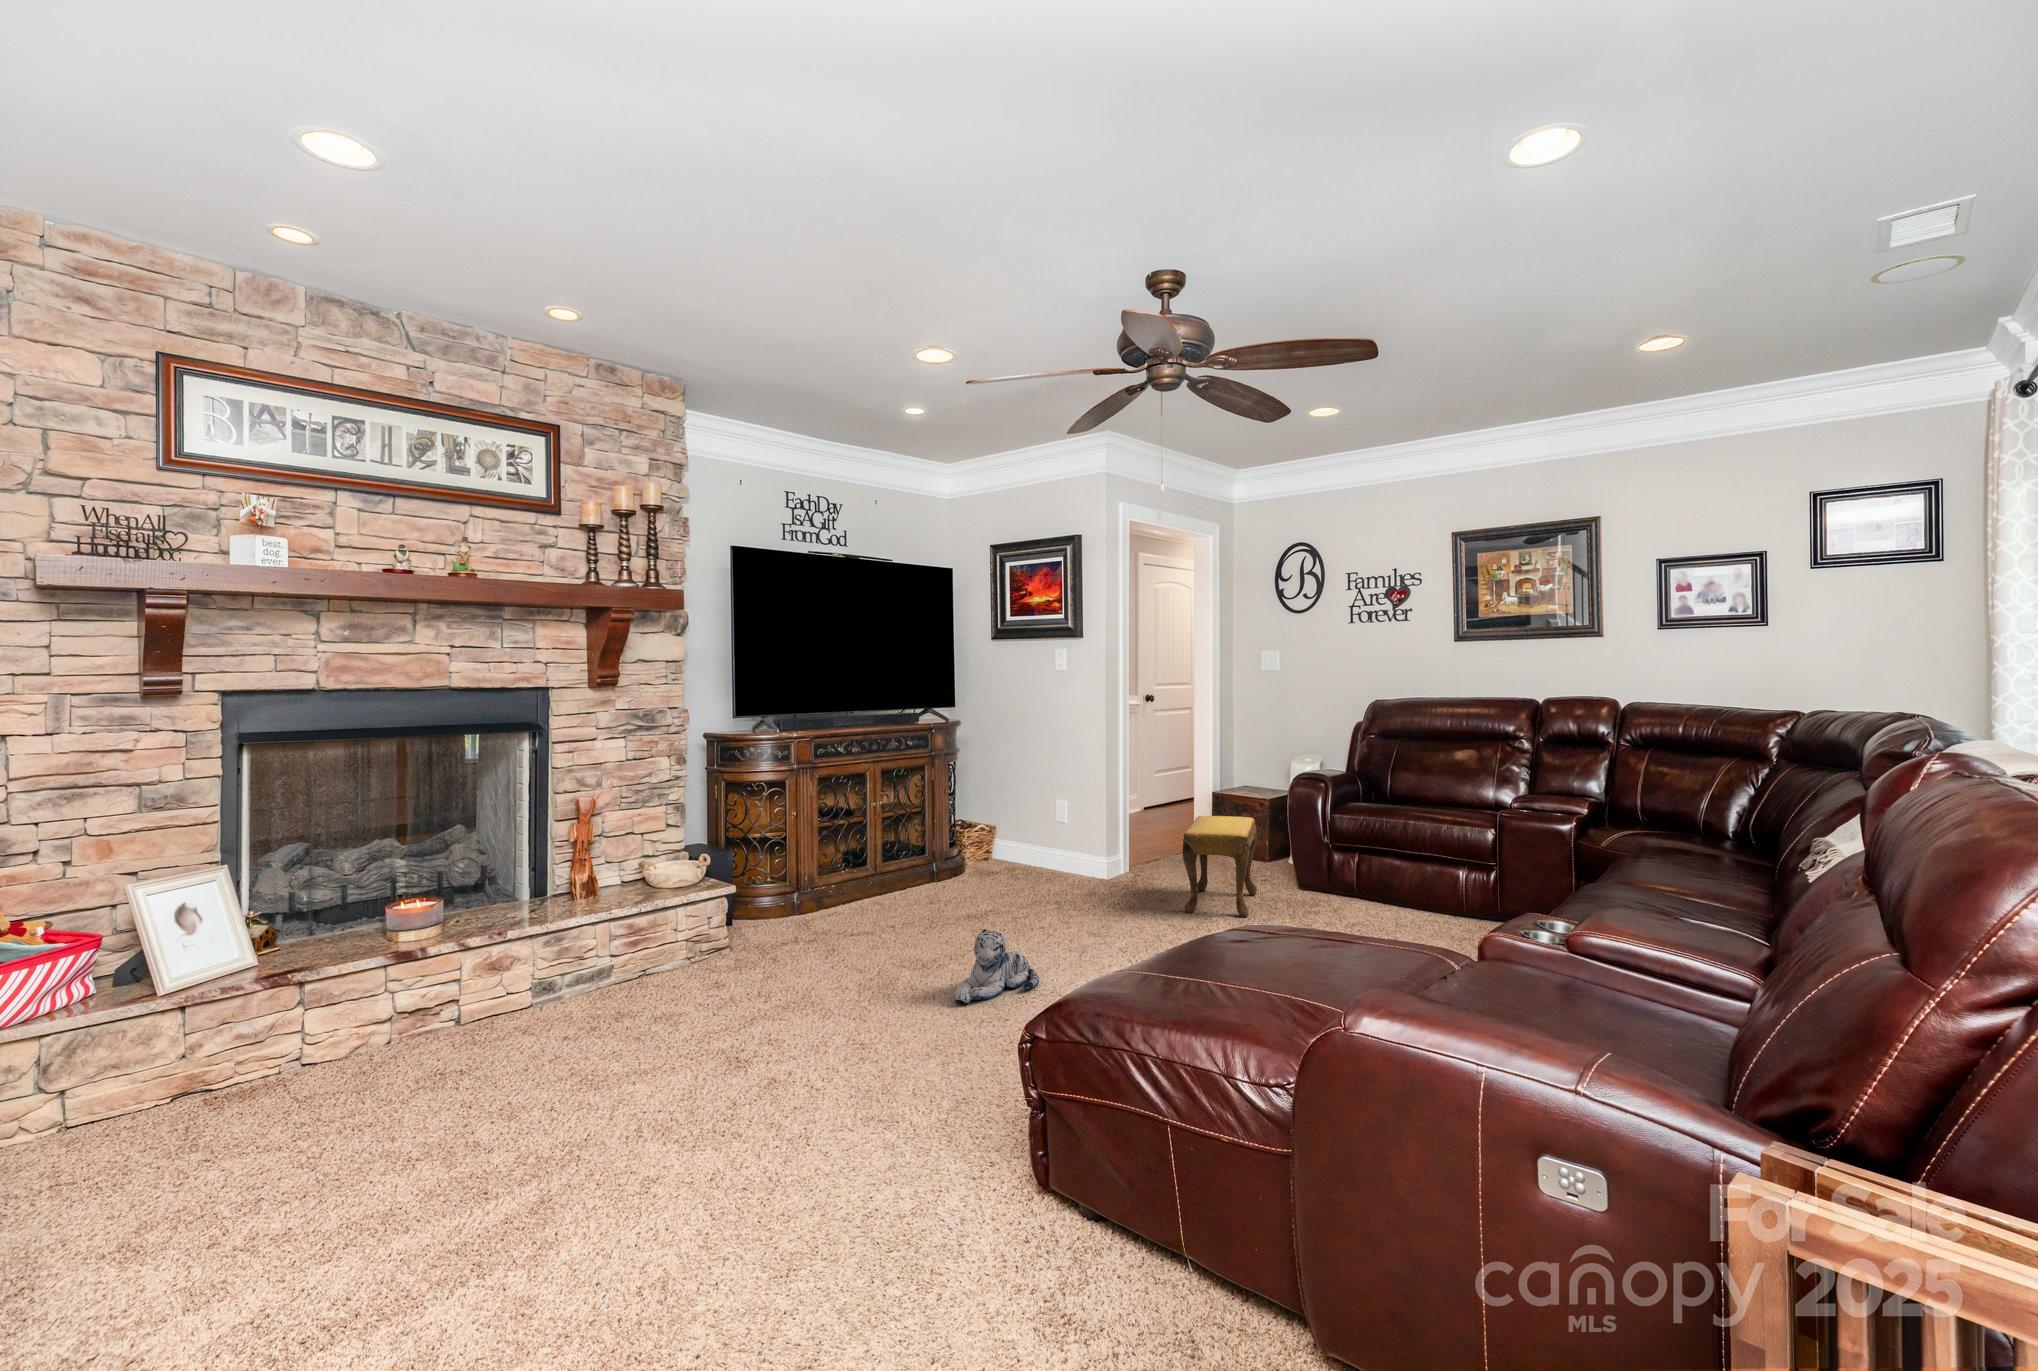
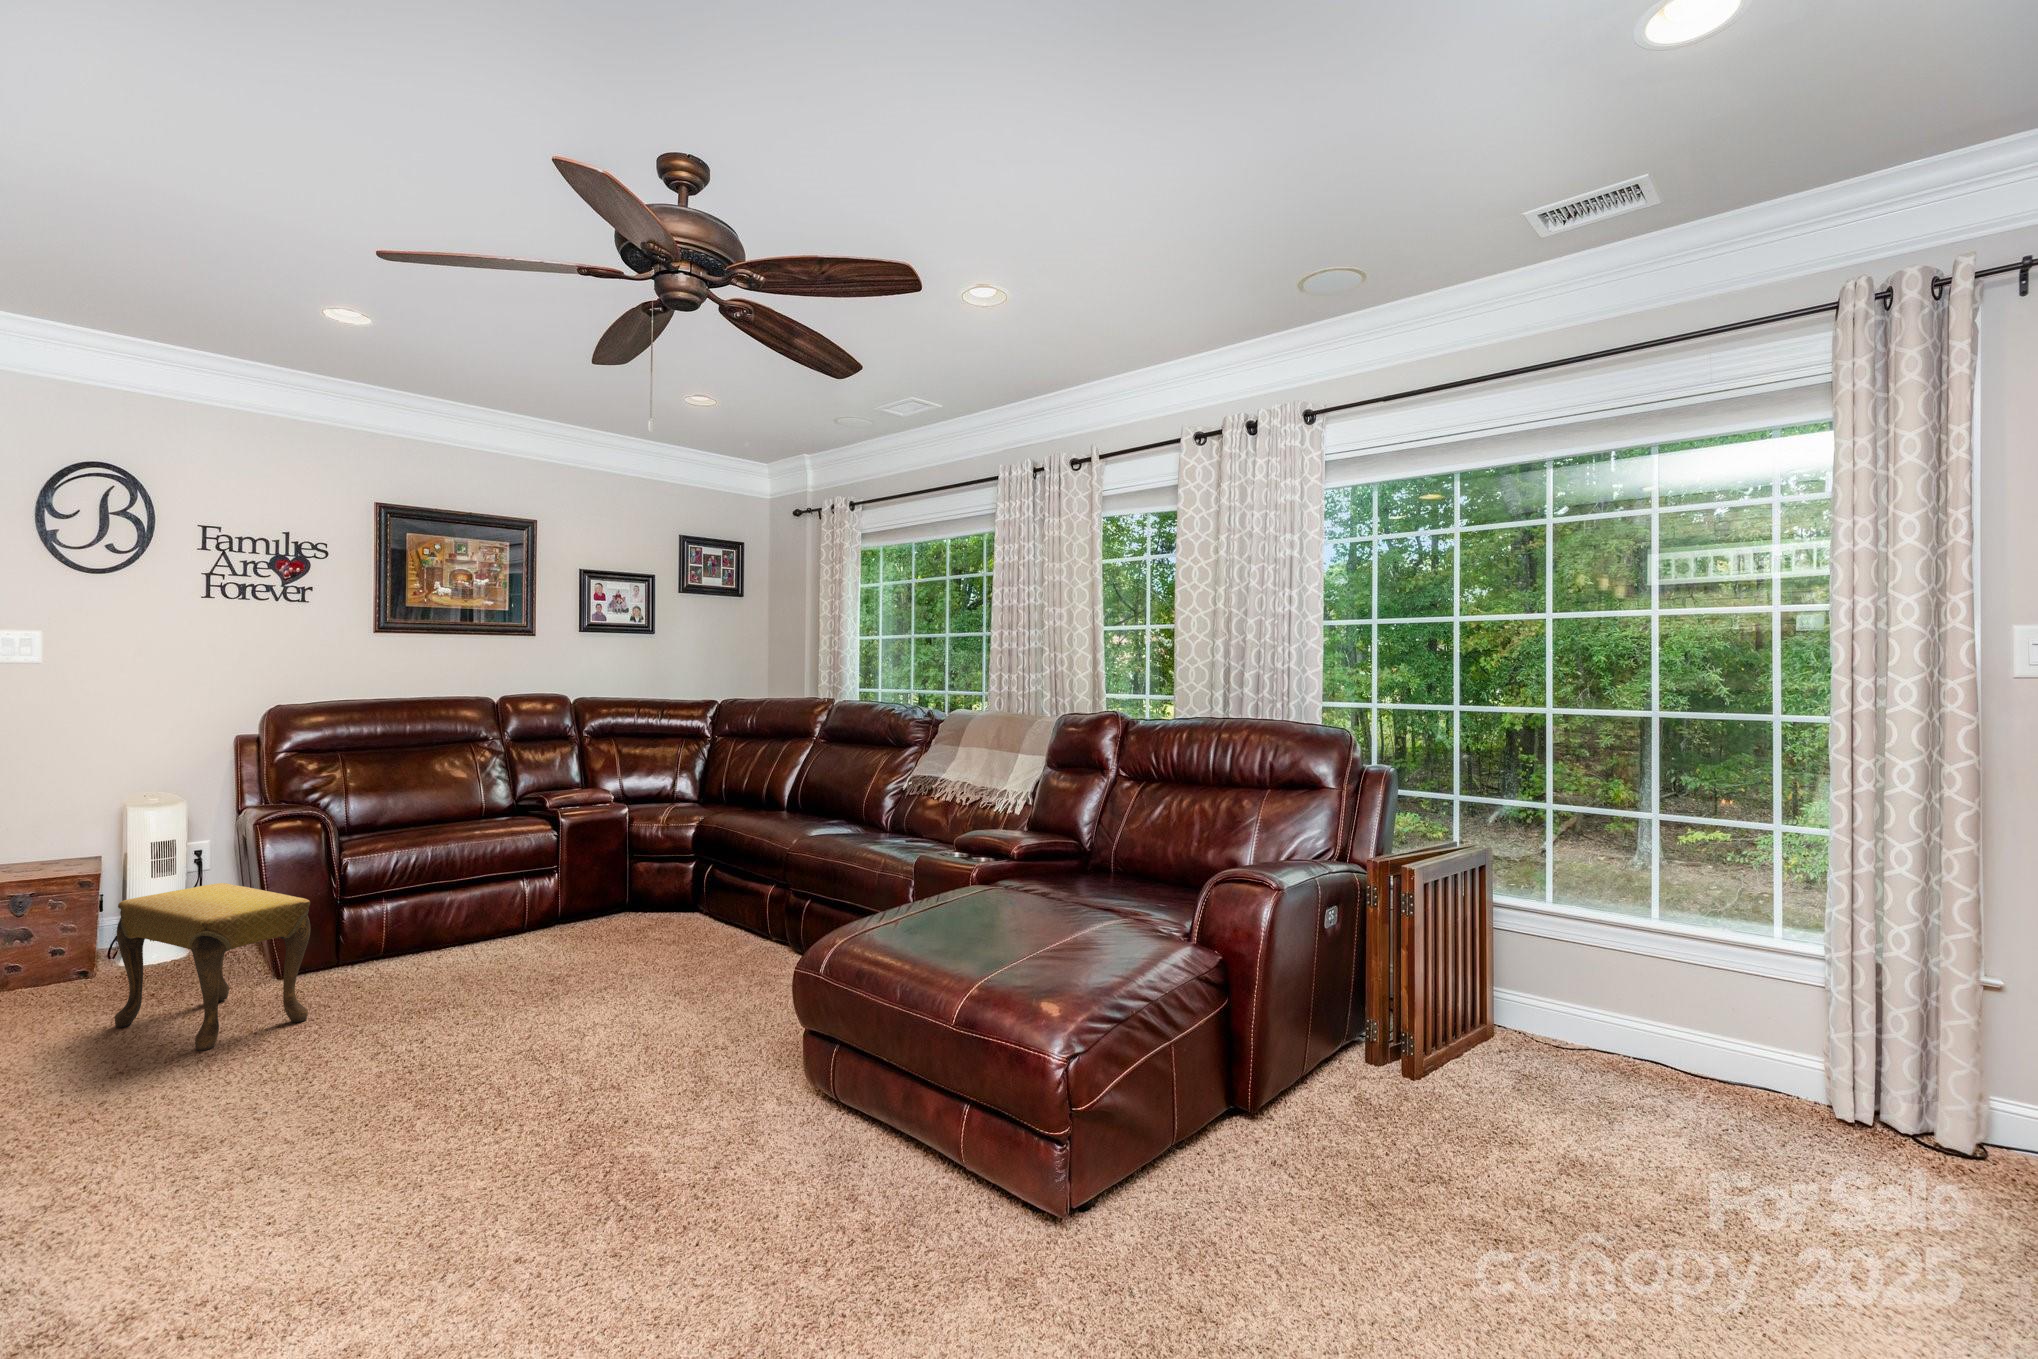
plush toy: present [954,929,1039,1003] -> none [213,1134,357,1299]

